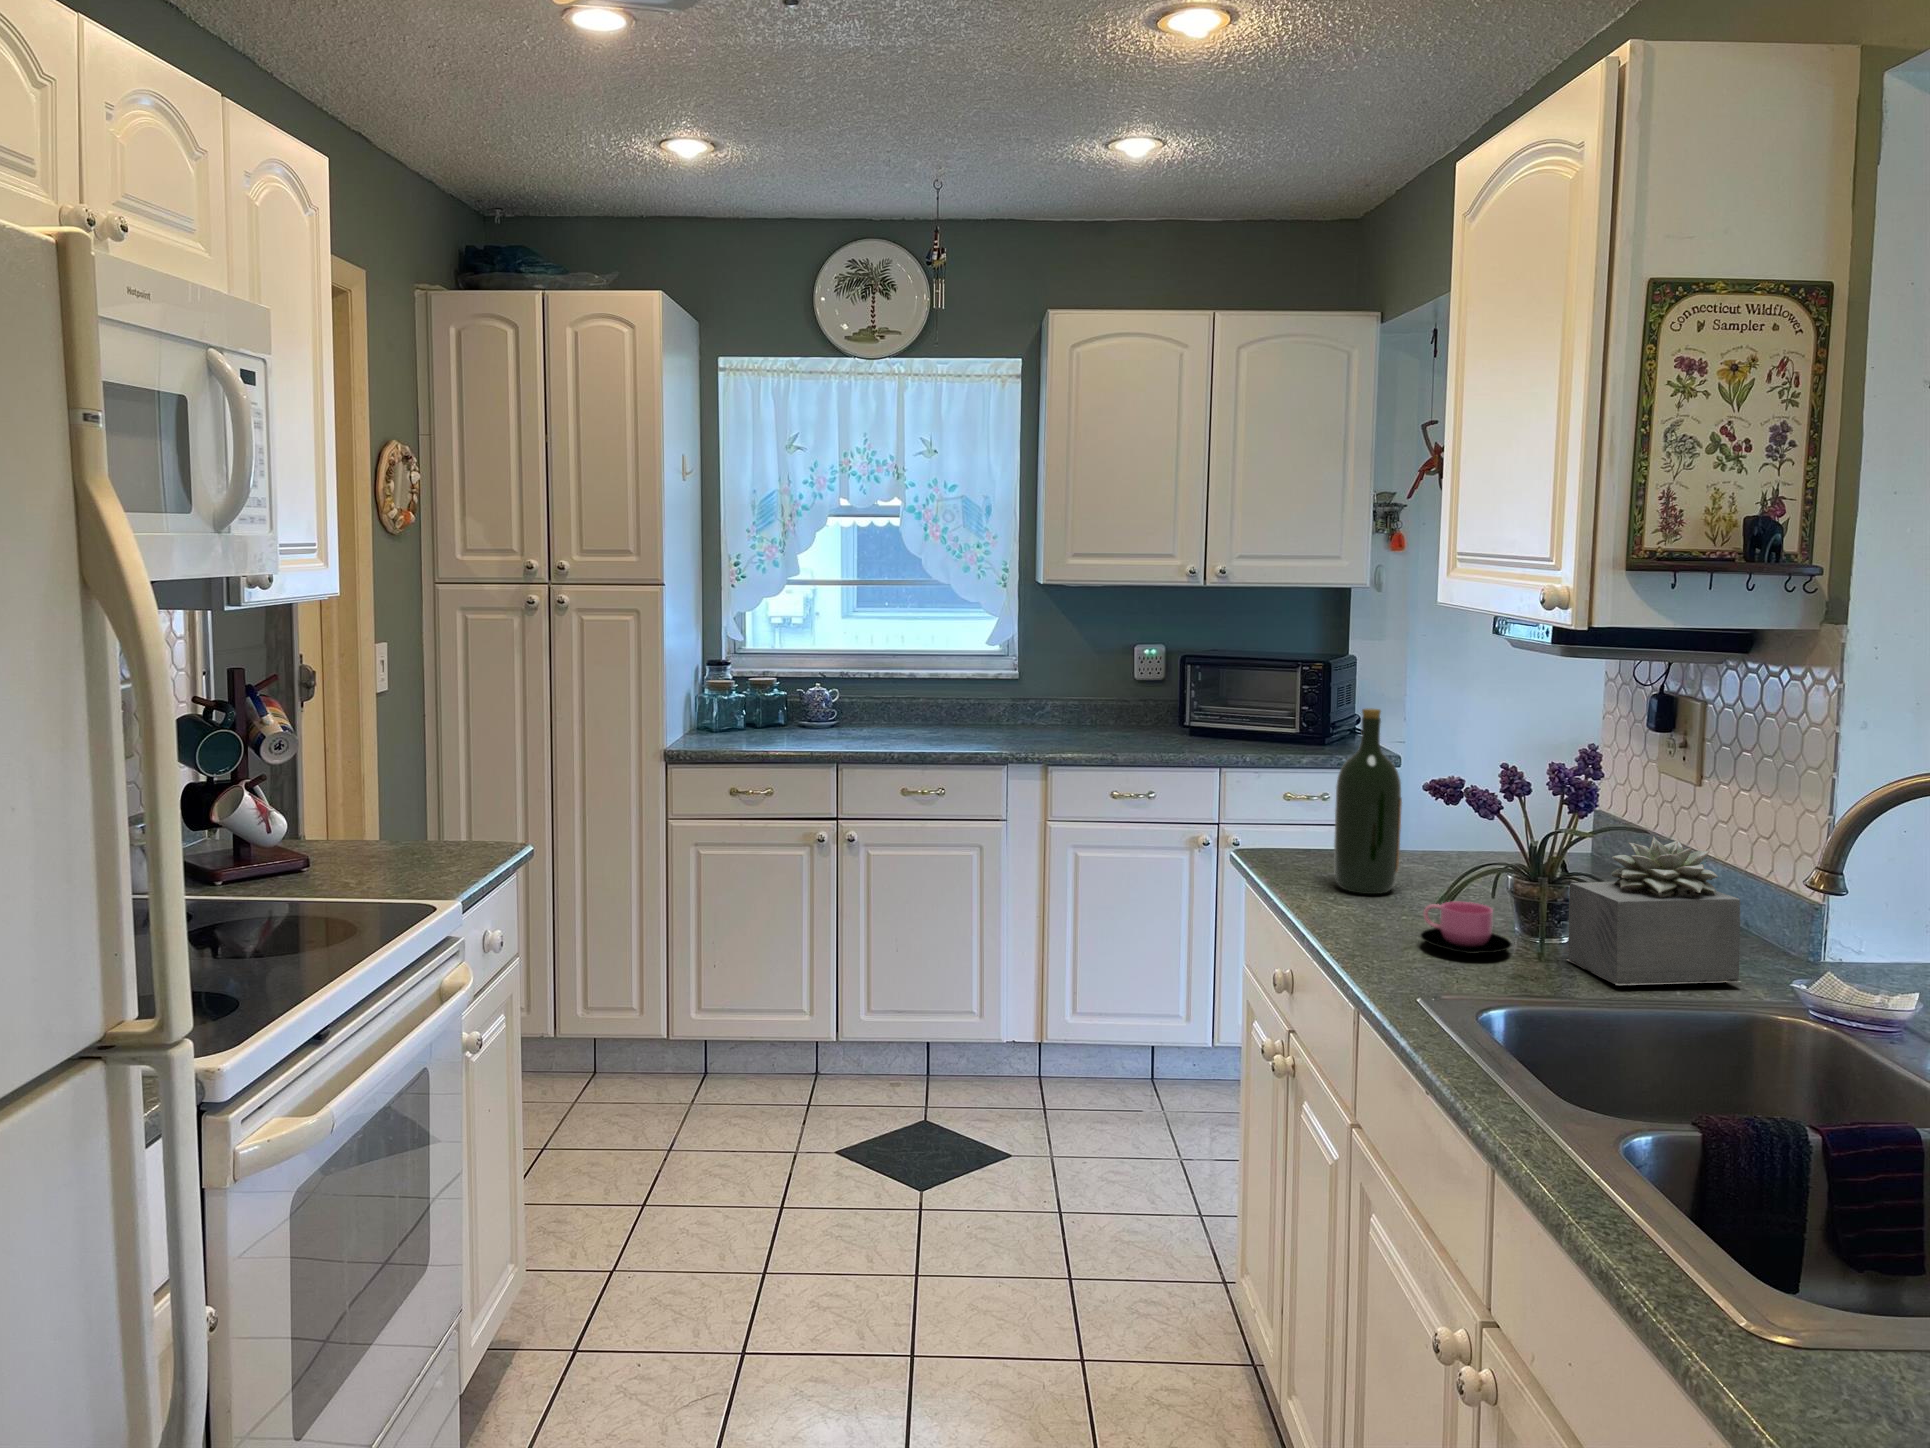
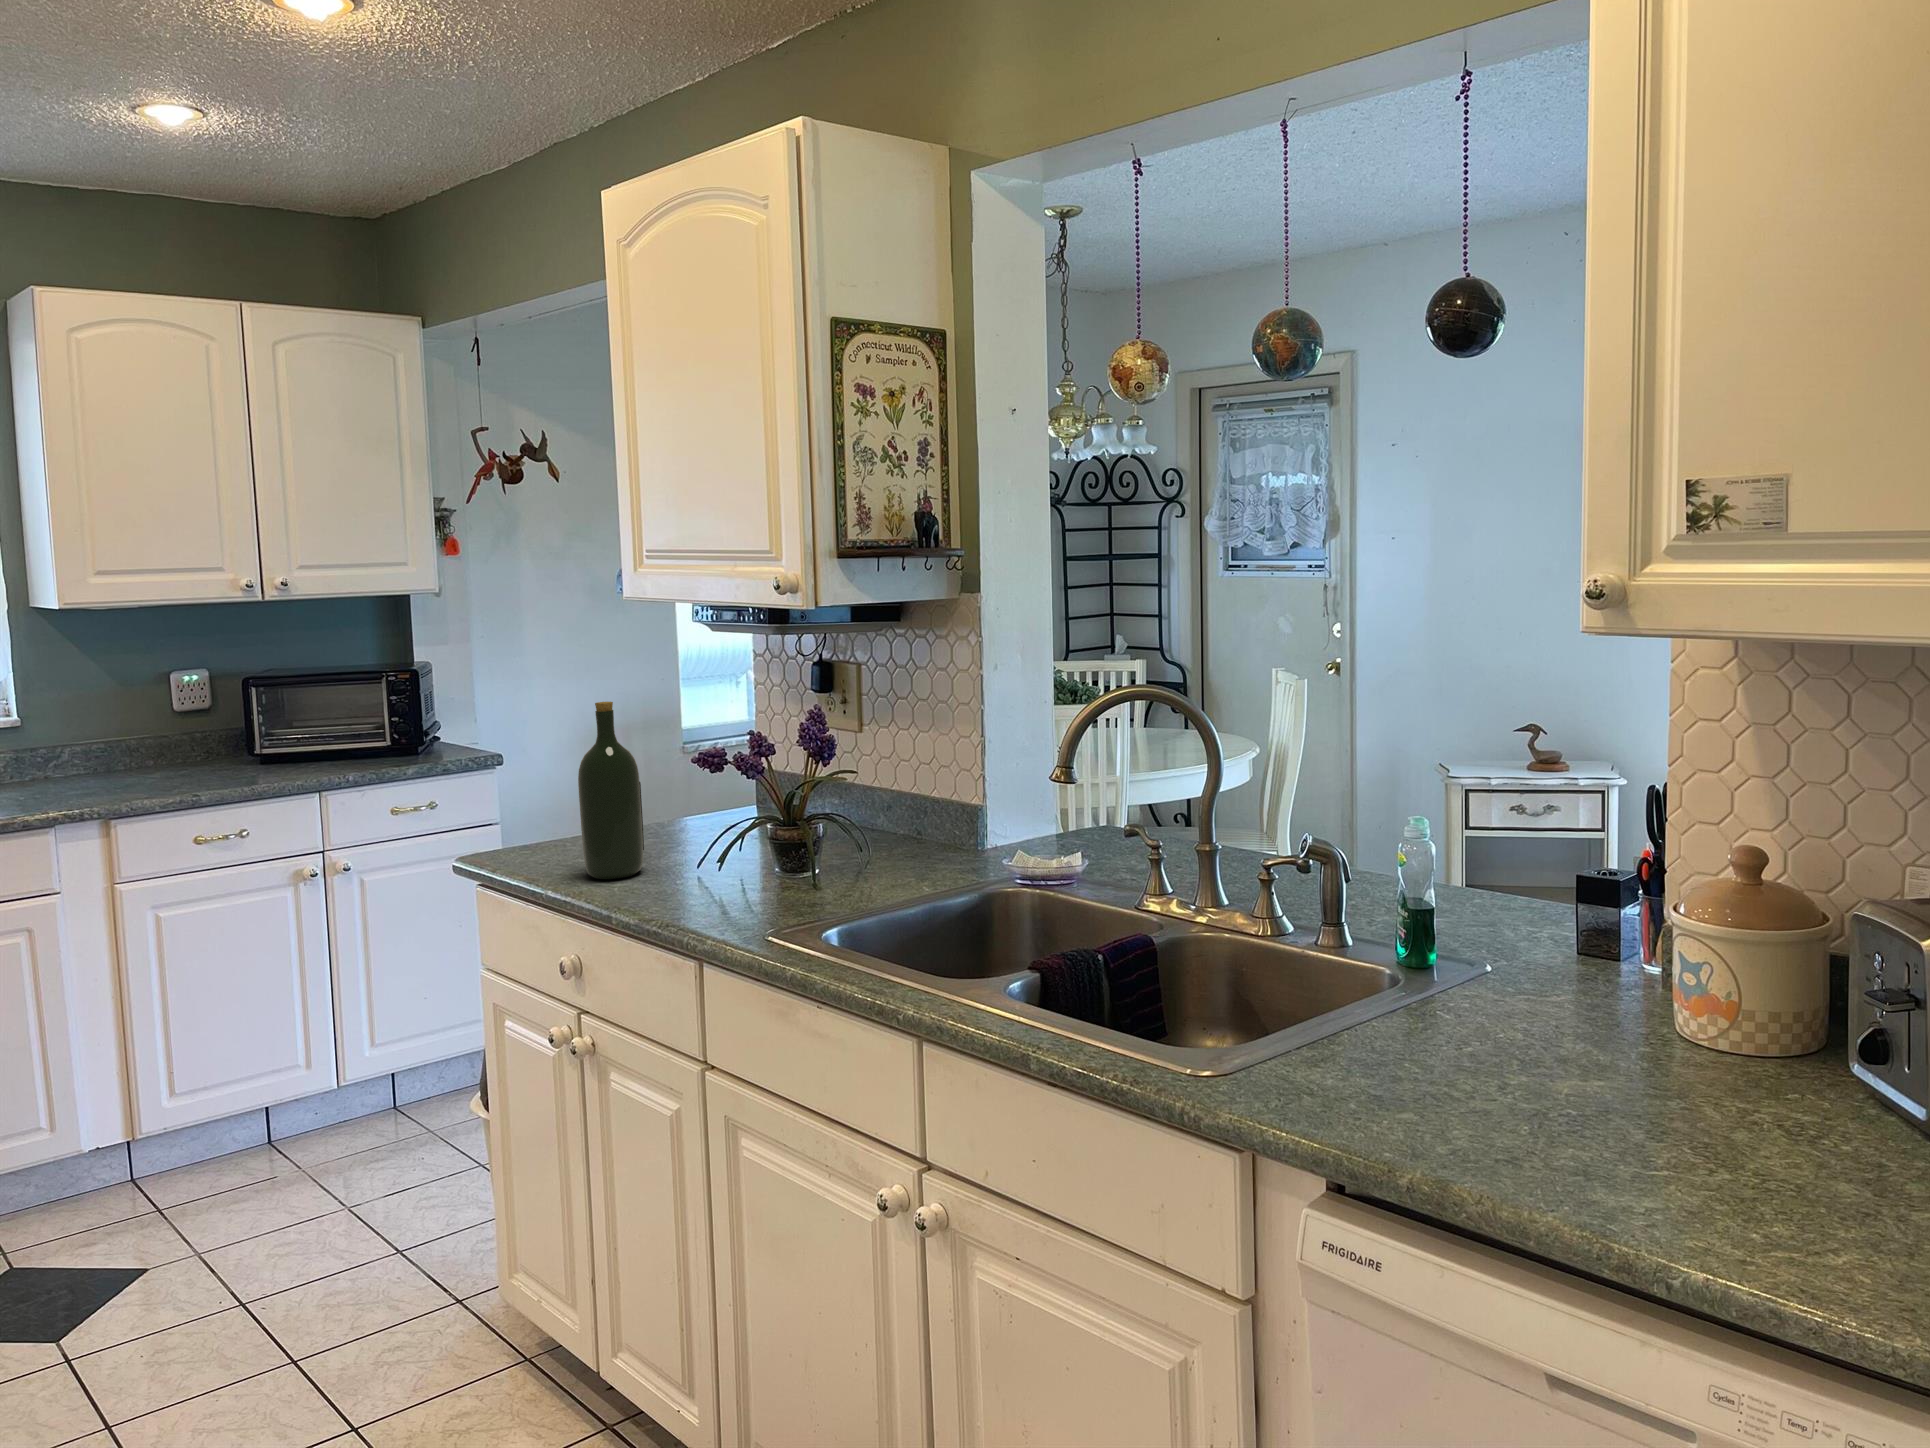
succulent plant: present [1567,837,1741,985] -> none [827,773,956,898]
cup: present [1421,901,1511,954] -> none [713,859,790,905]

